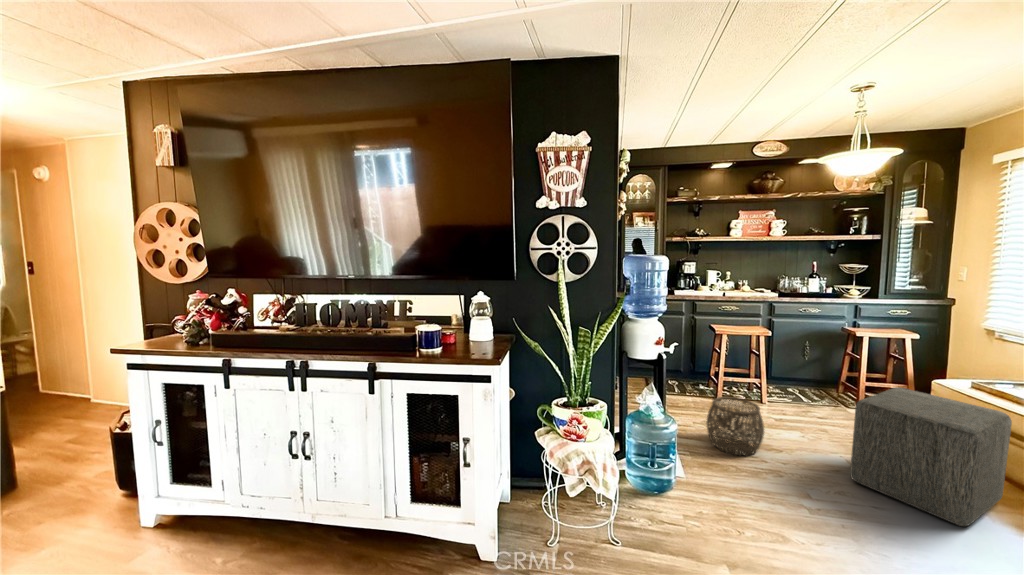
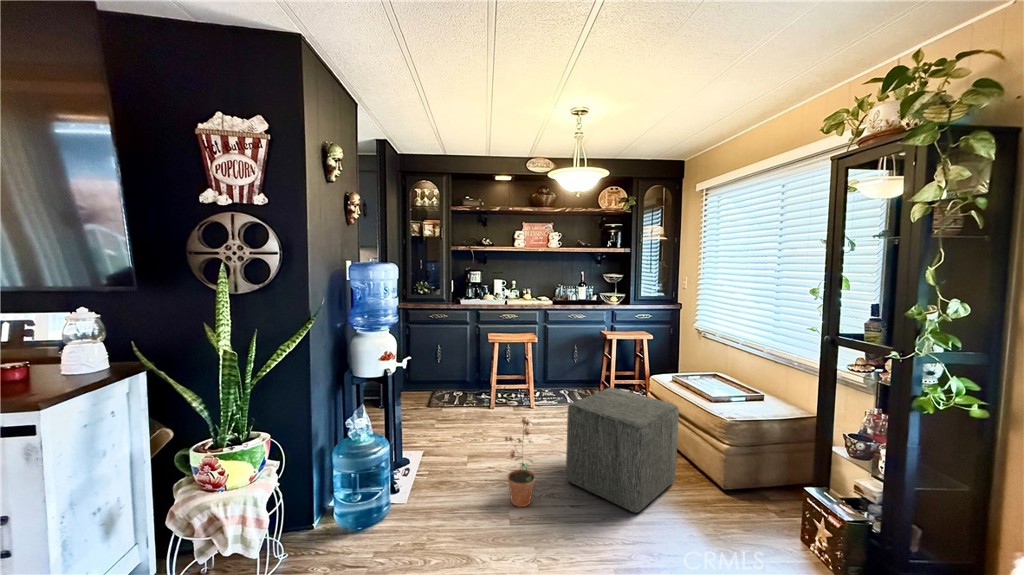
woven basket: present [707,397,764,456] -> none [451,409,504,470]
potted plant: none [783,409,827,499] -> present [505,417,535,507]

